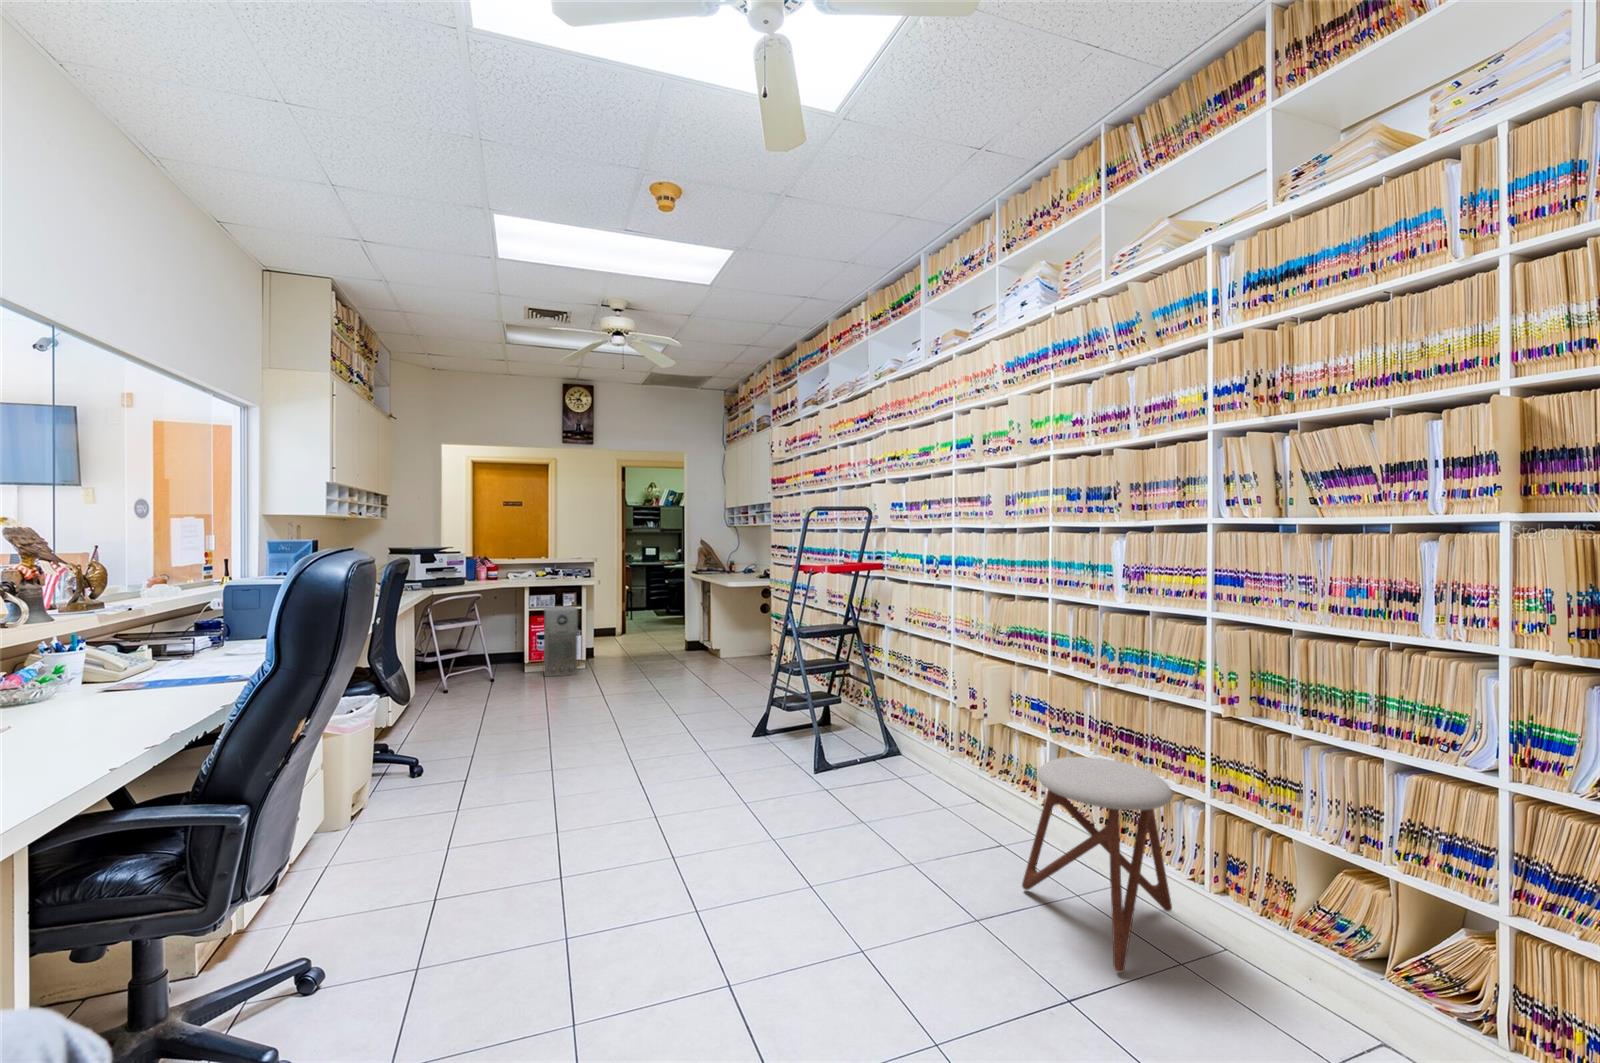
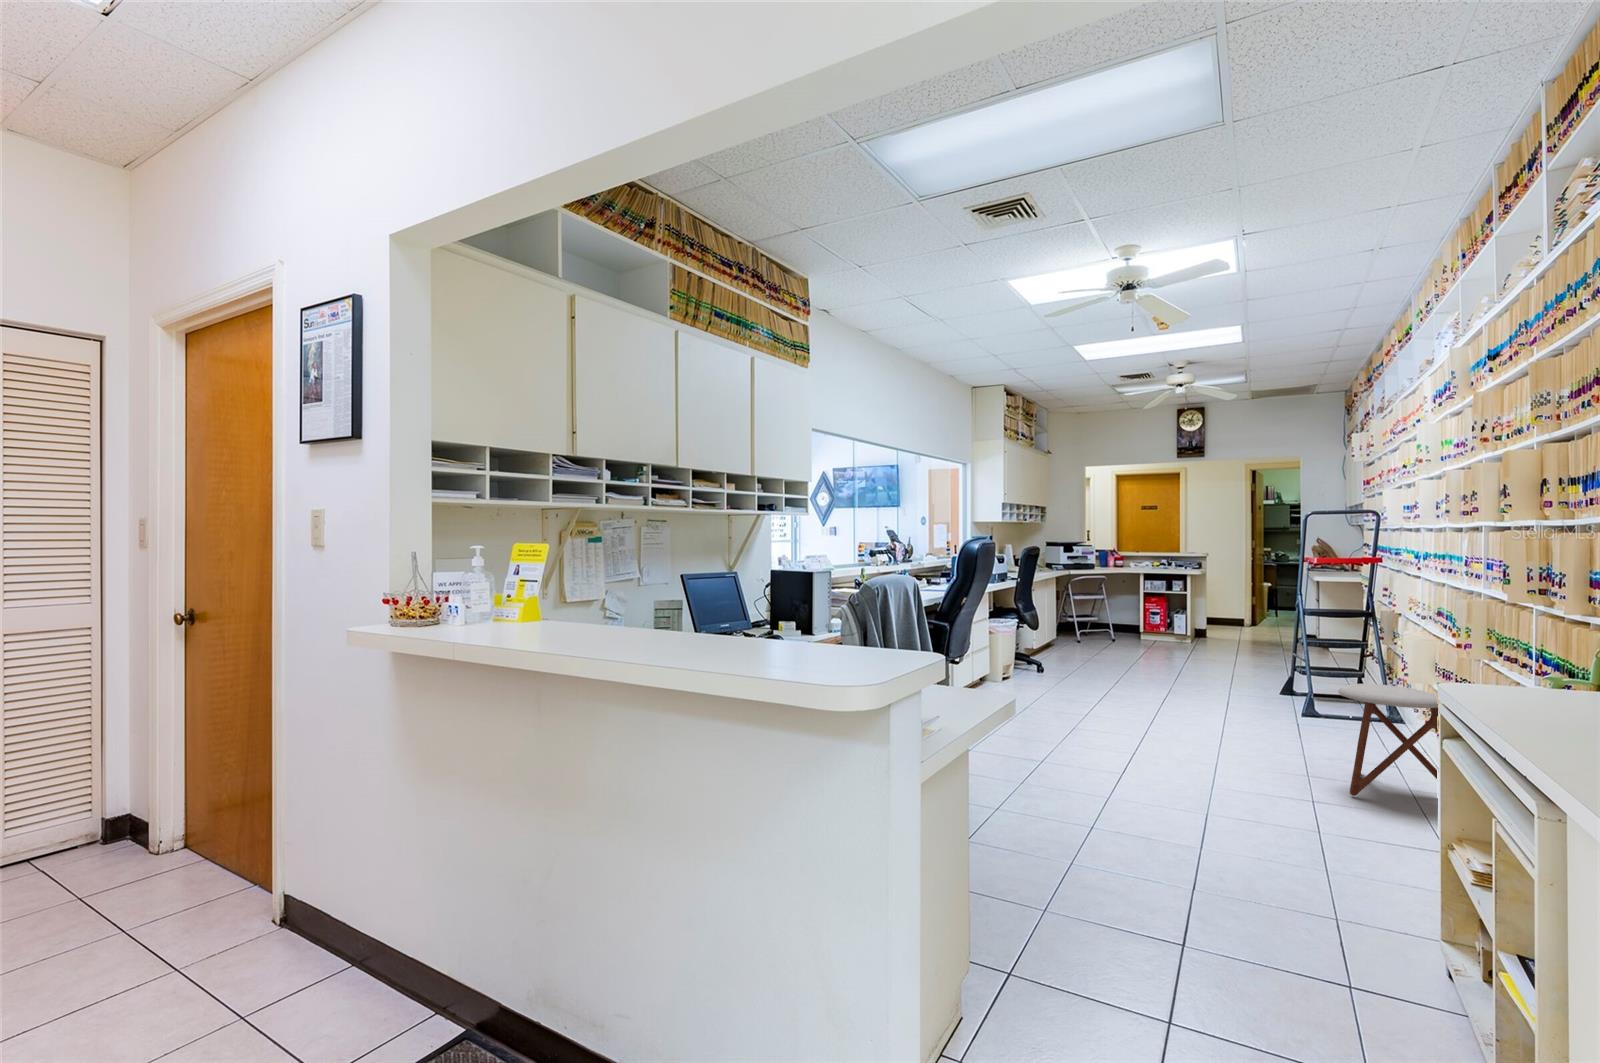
air purifier: present [543,606,578,677] -> none [1151,591,1180,646]

